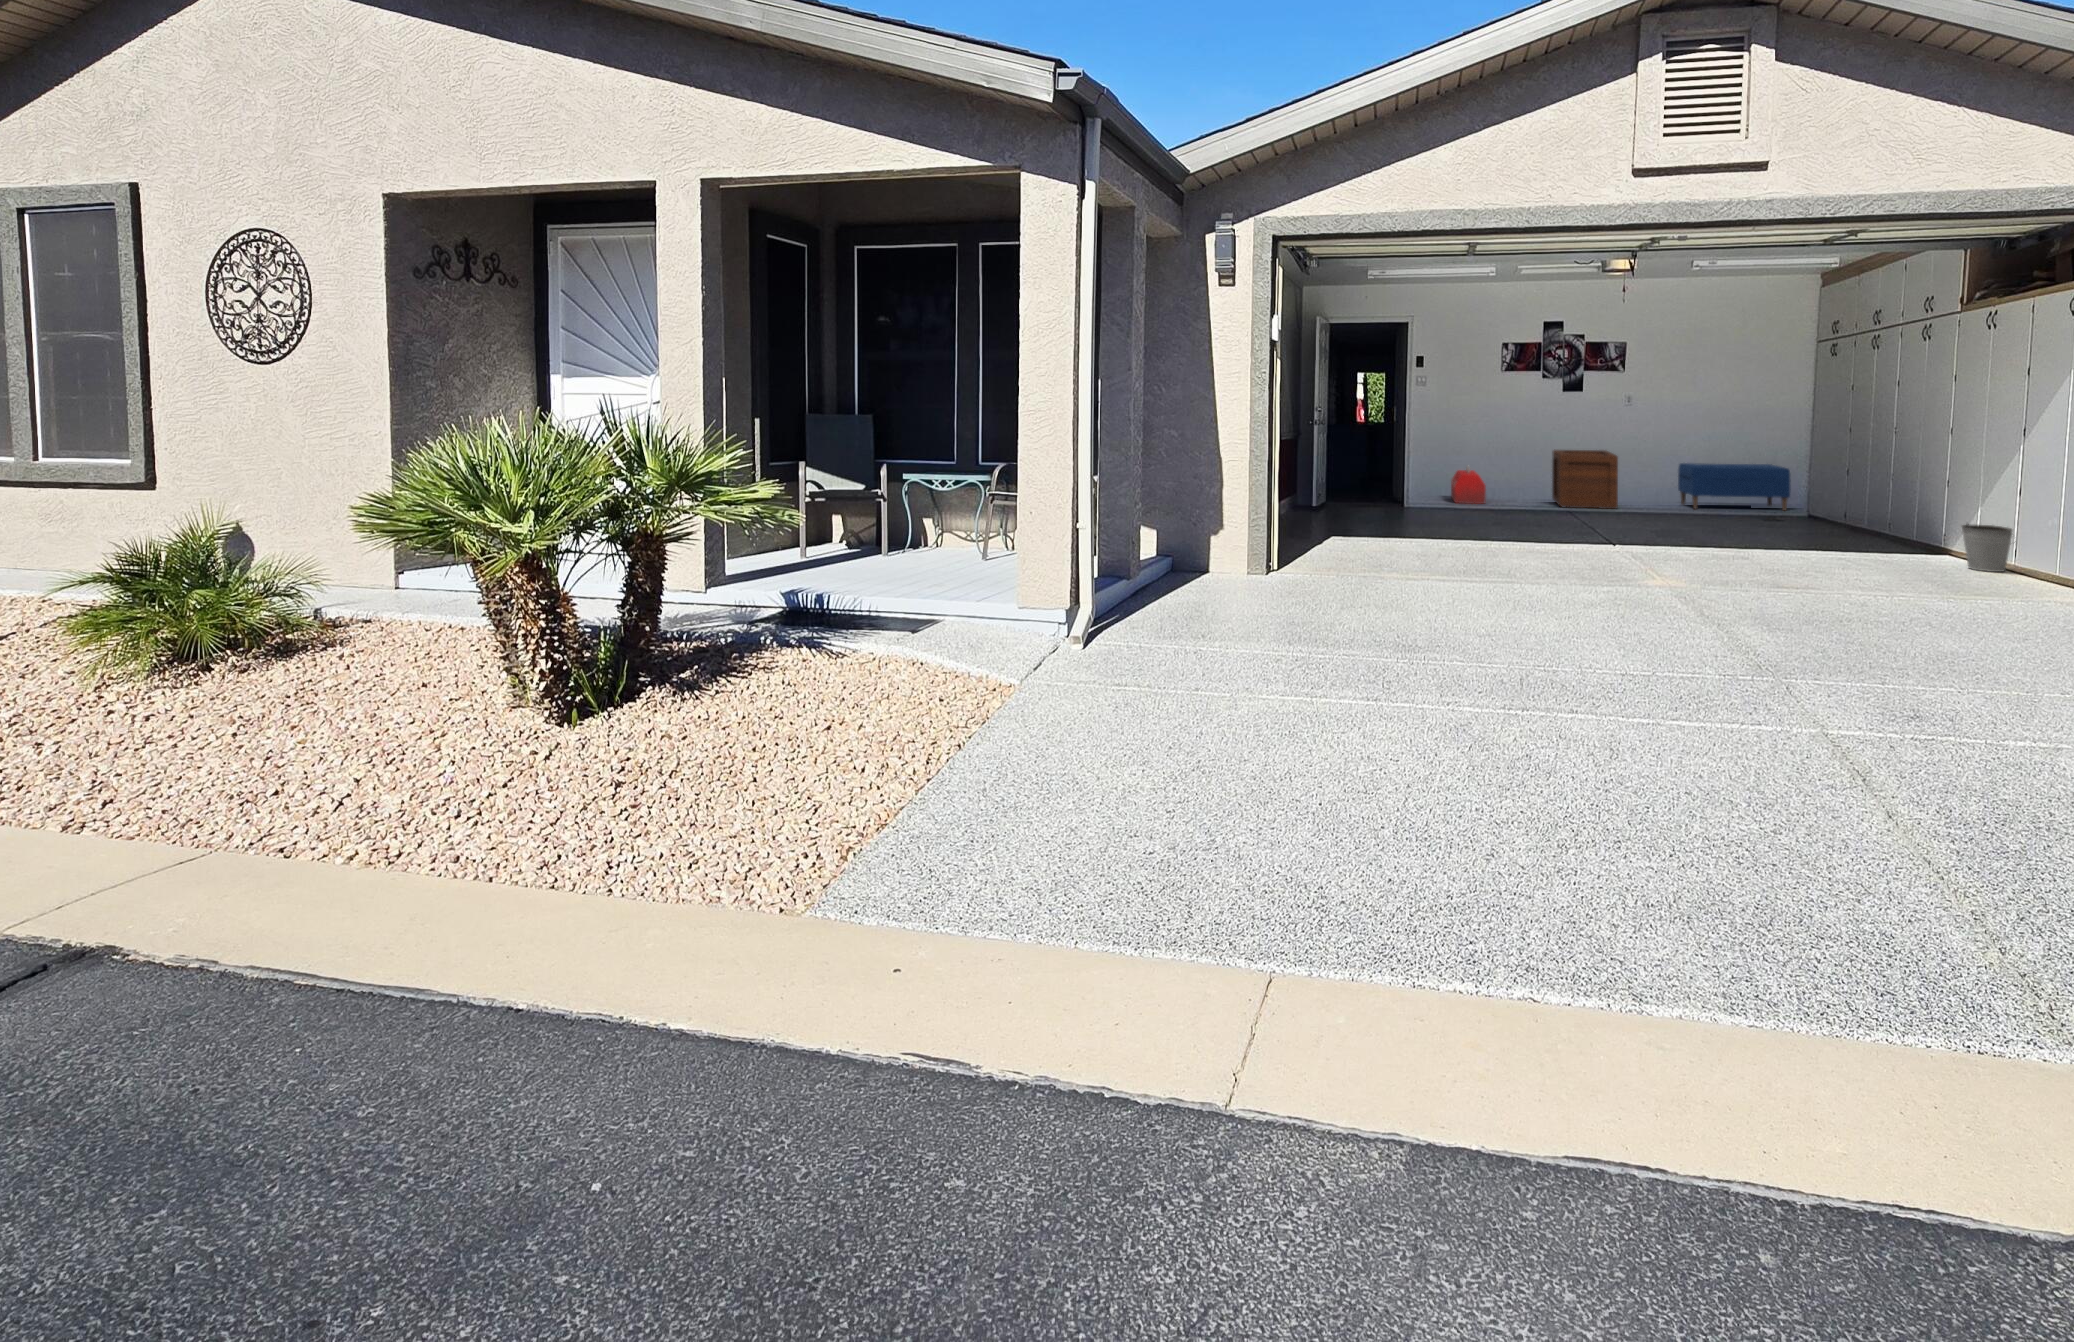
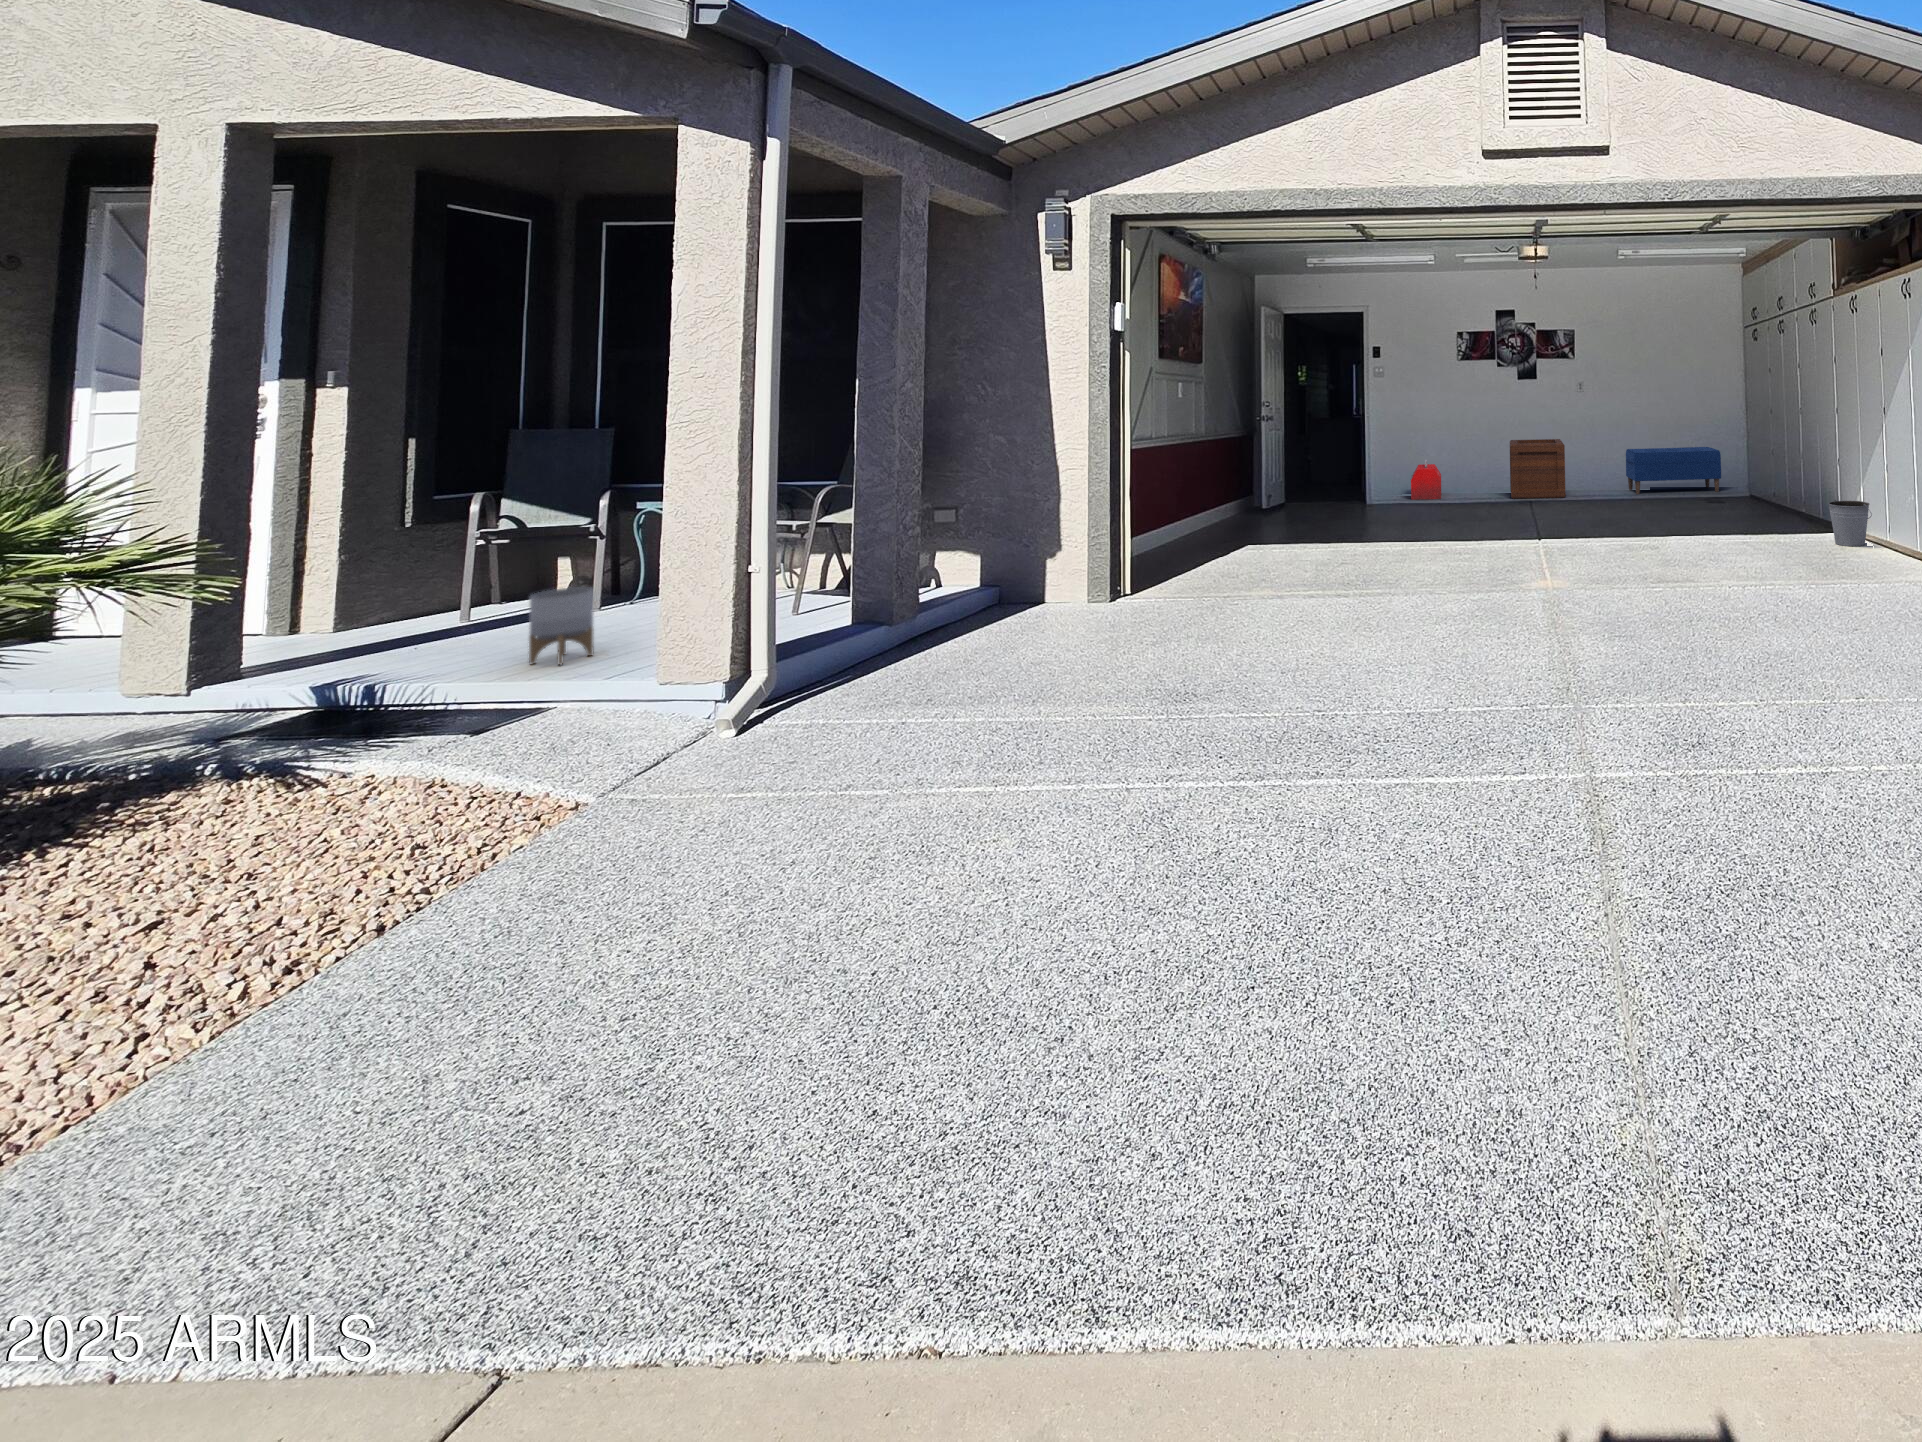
planter: none [889,533,927,591] -> present [529,587,594,665]

